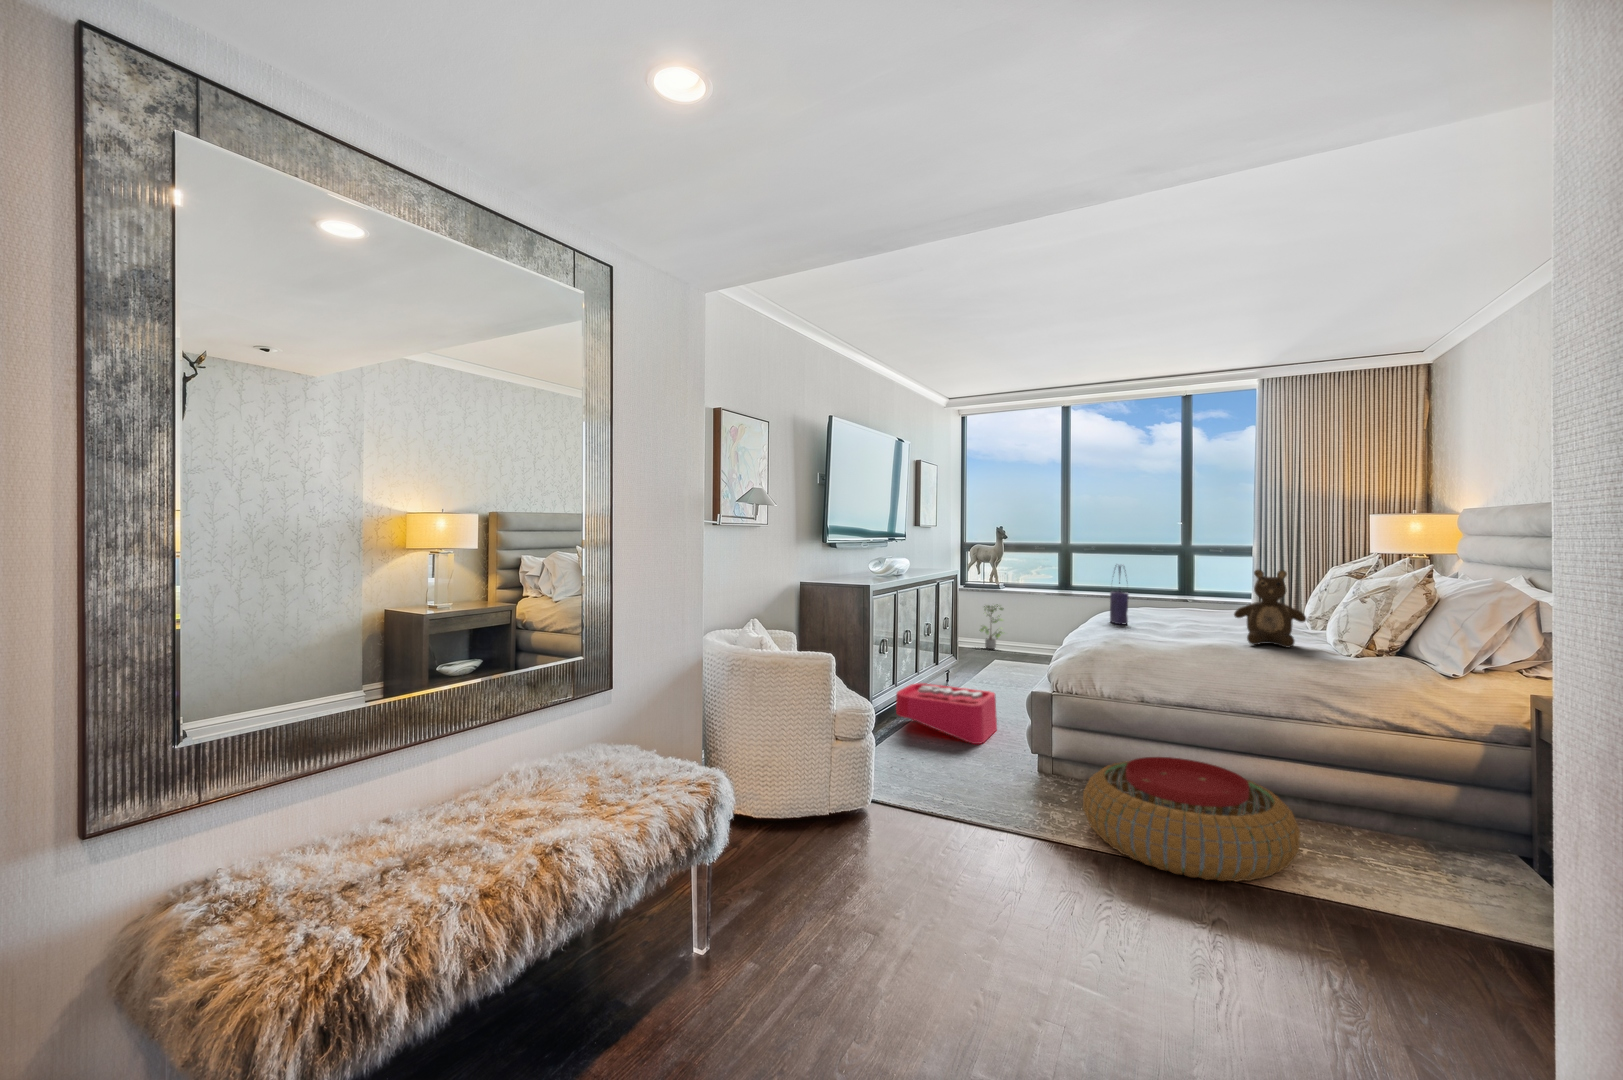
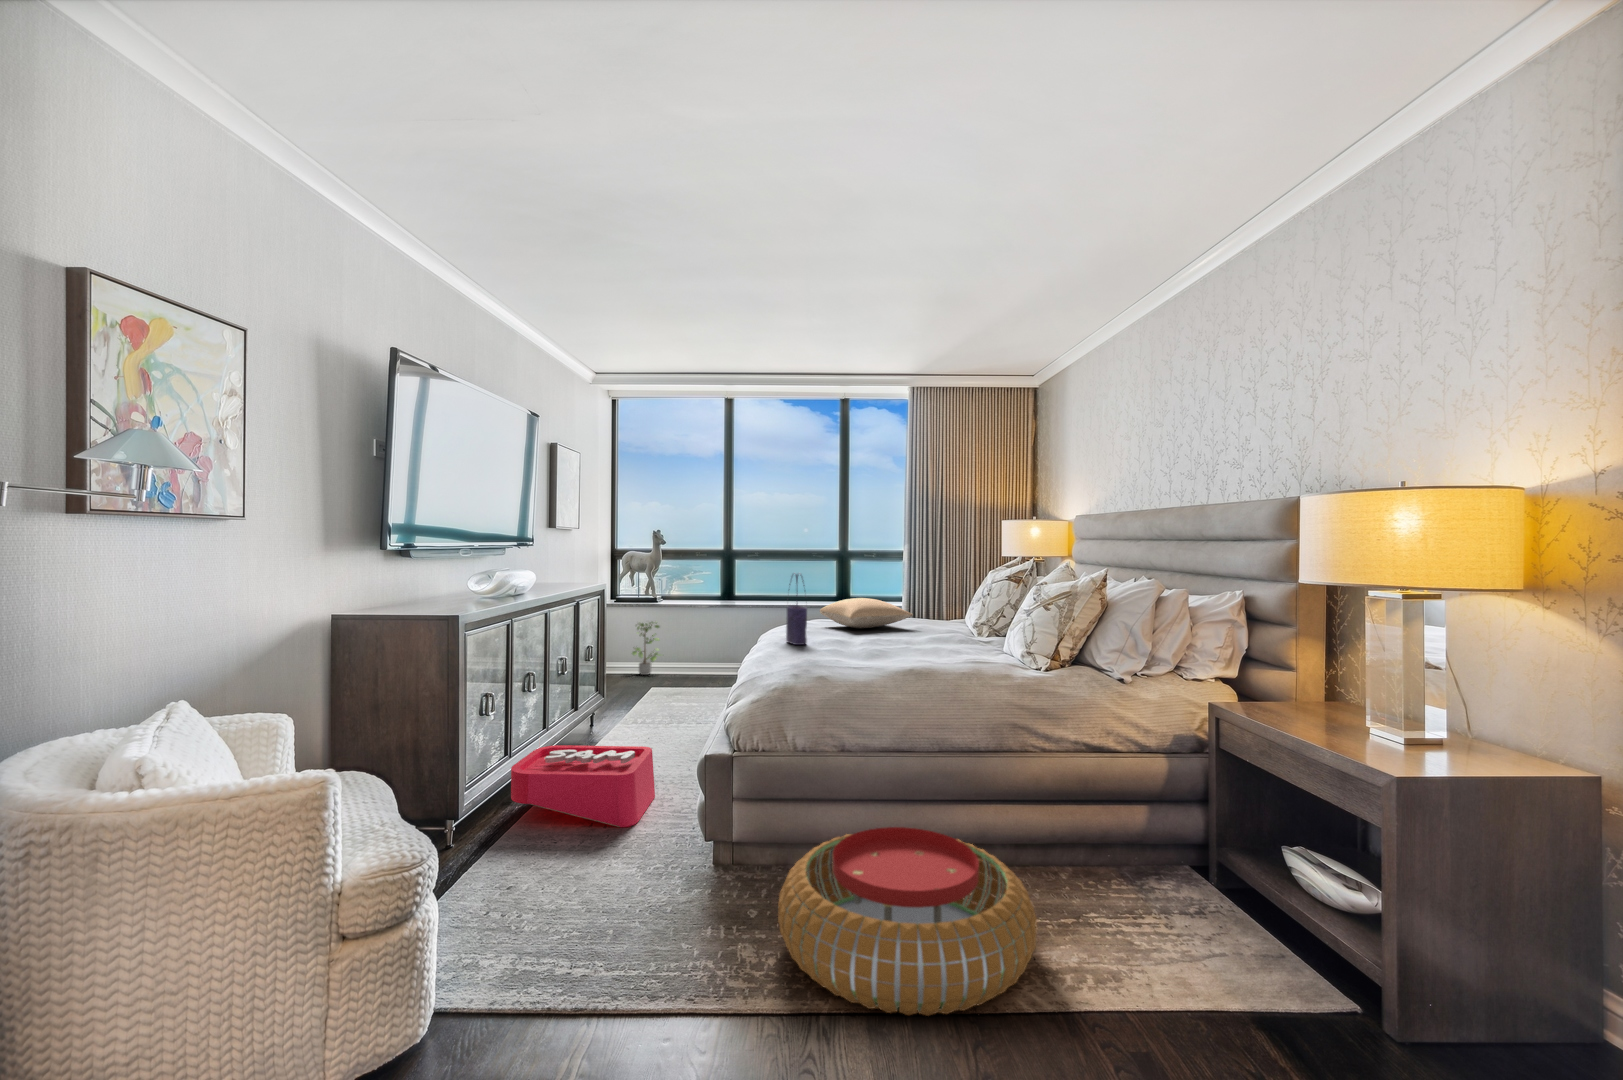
teddy bear: present [1234,570,1306,648] -> none [923,576,993,664]
pillow: none [1147,590,1241,616] -> present [820,598,913,628]

